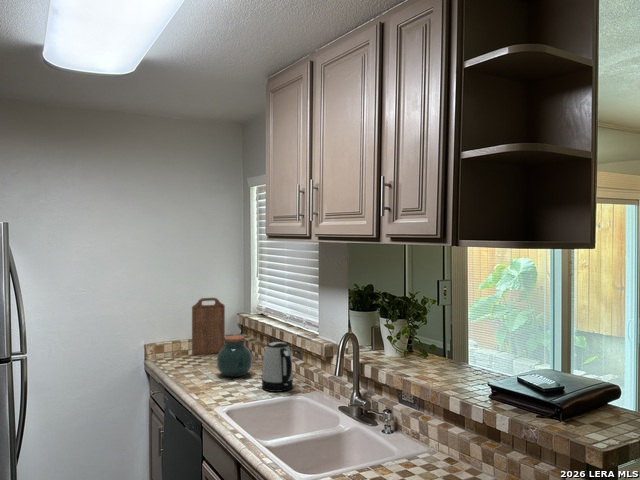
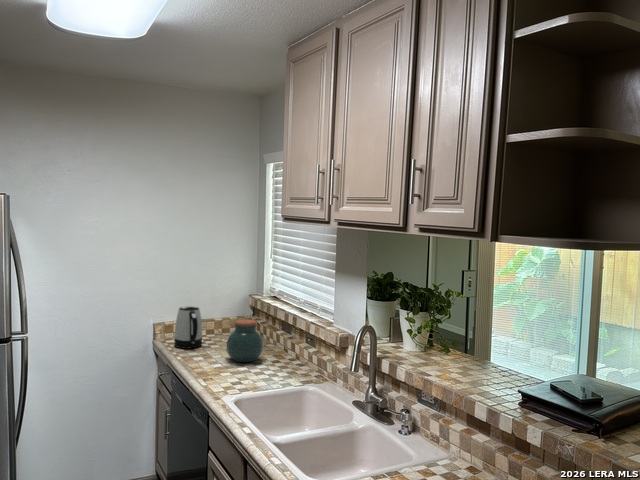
cutting board: present [192,298,225,355] -> none [202,278,237,336]
kettle: present [262,342,293,392] -> present [174,306,202,349]

